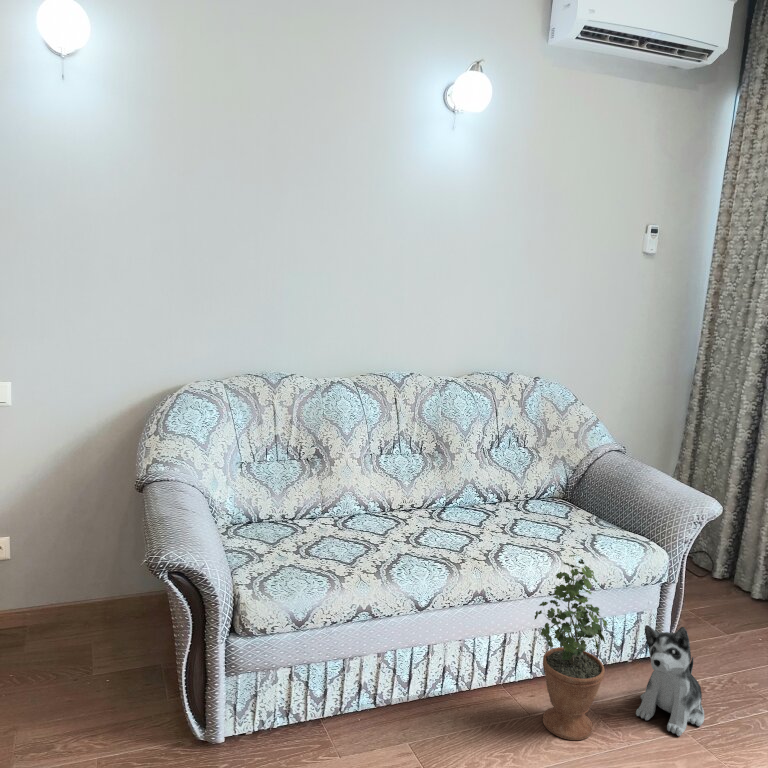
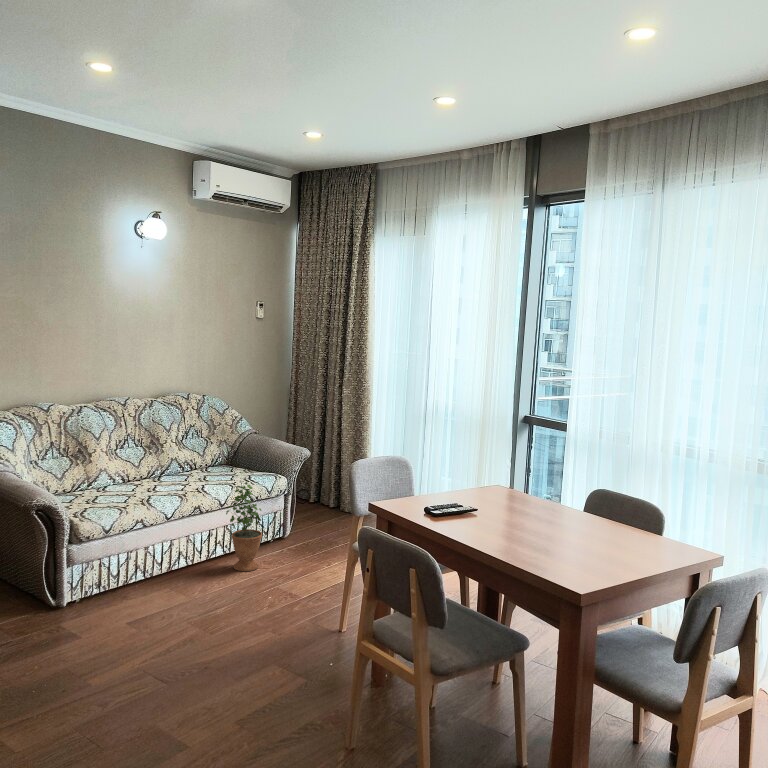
plush toy: present [636,625,704,736] -> none [278,508,309,560]

